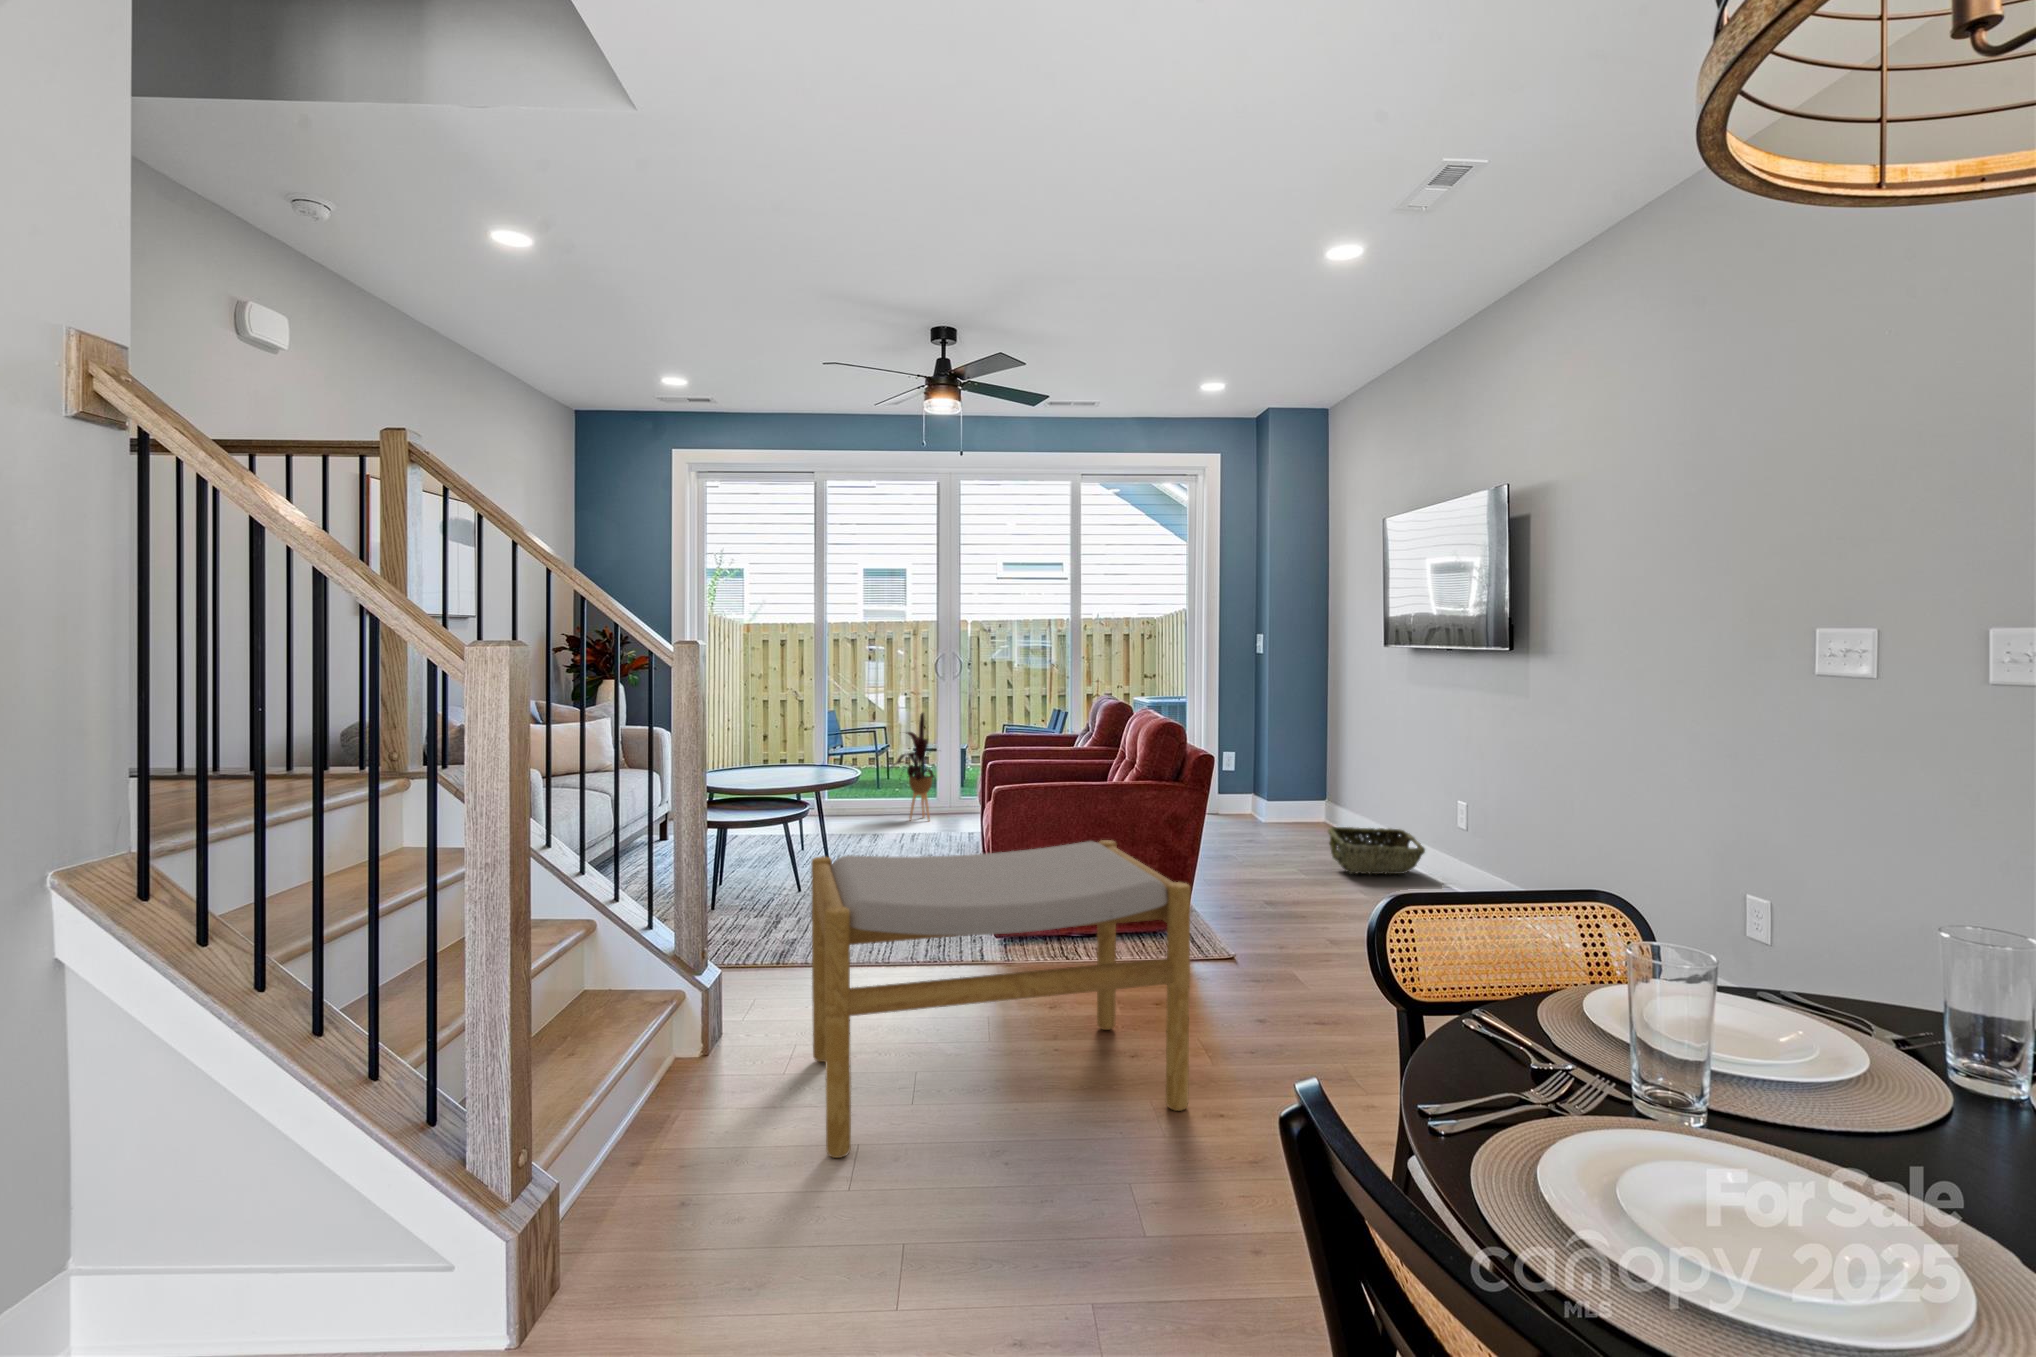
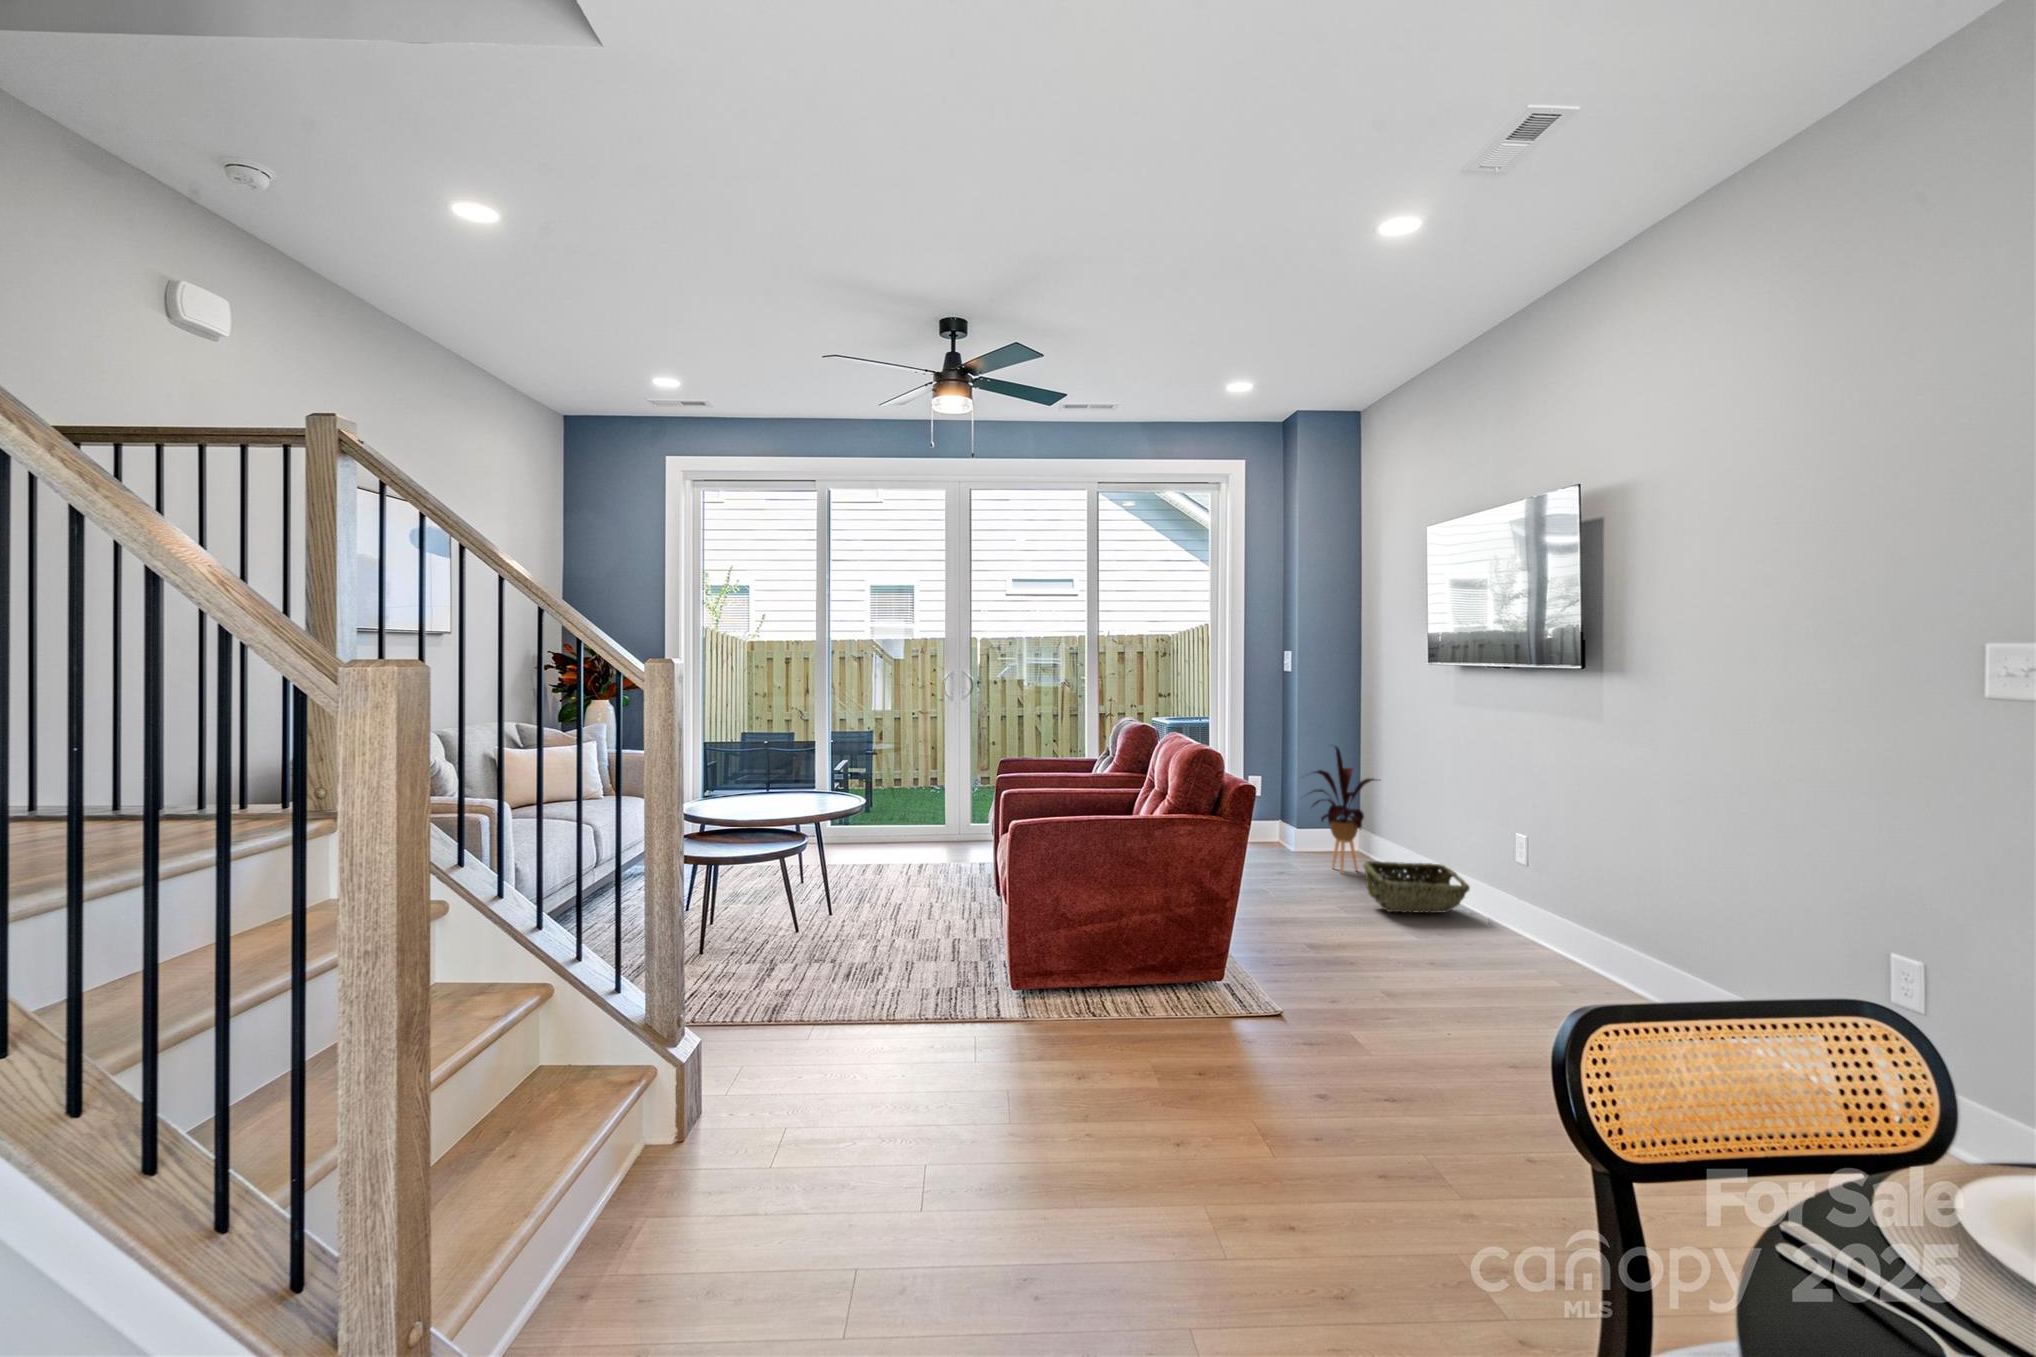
house plant: present [893,713,935,820] -> present [1313,746,1376,873]
footstool: present [811,840,1191,1158] -> none [807,889,1256,1291]

